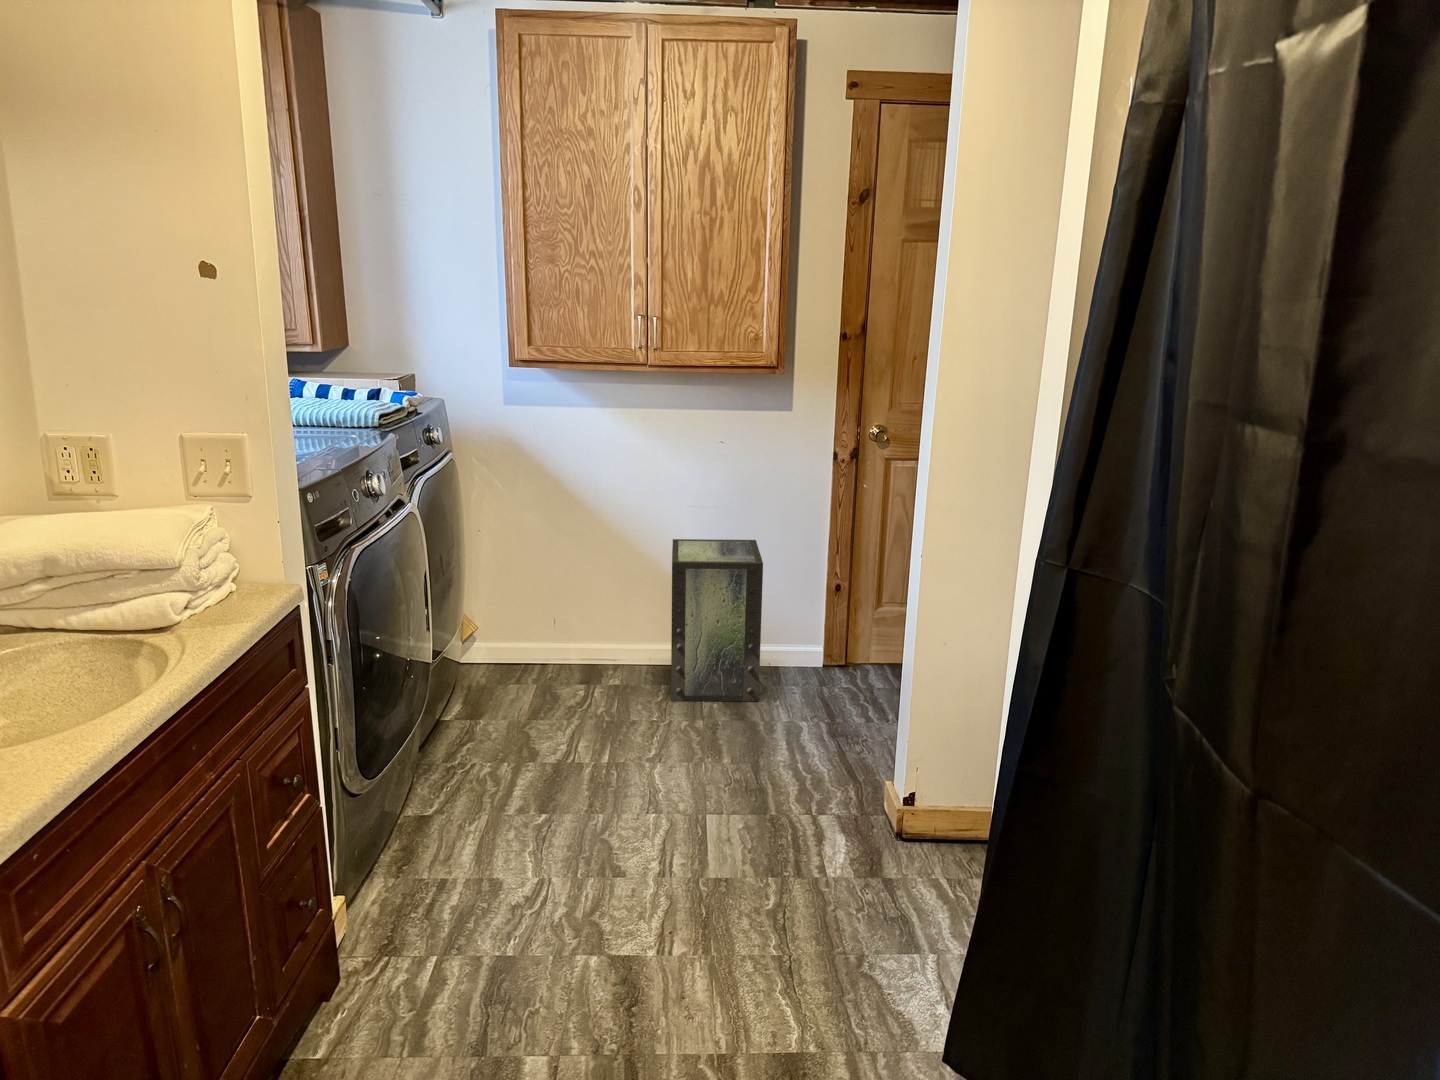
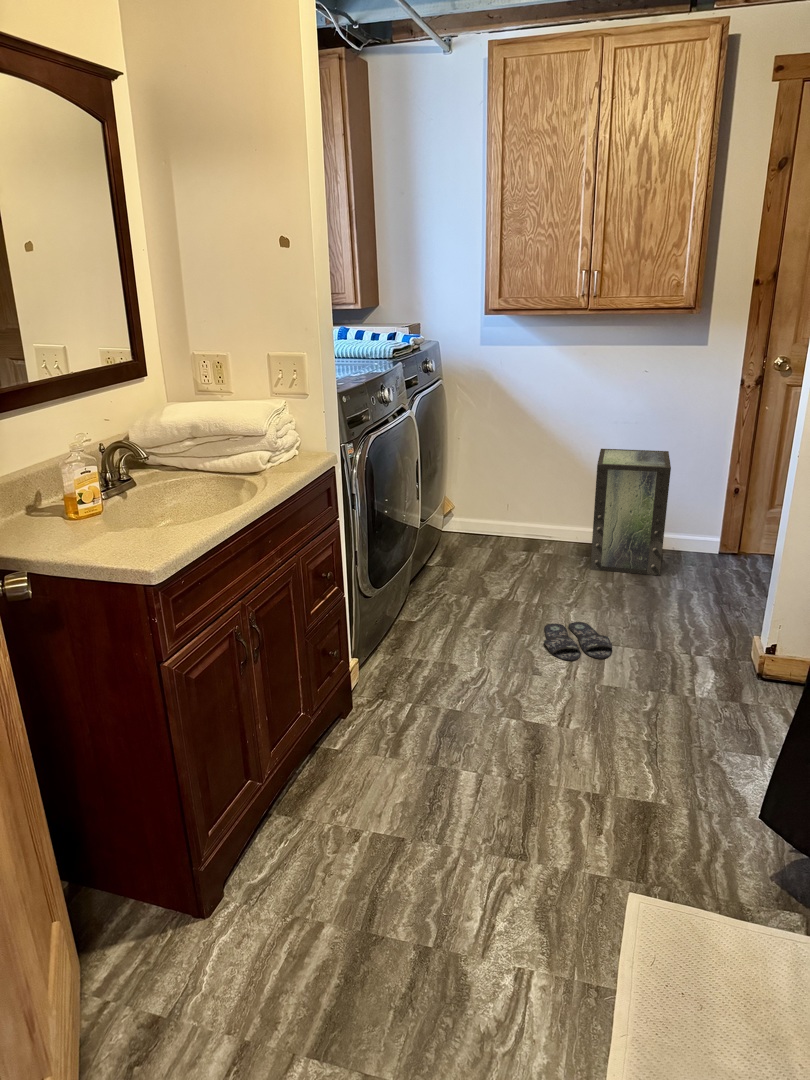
slippers: none [621,782,715,846] -> present [544,622,612,661]

